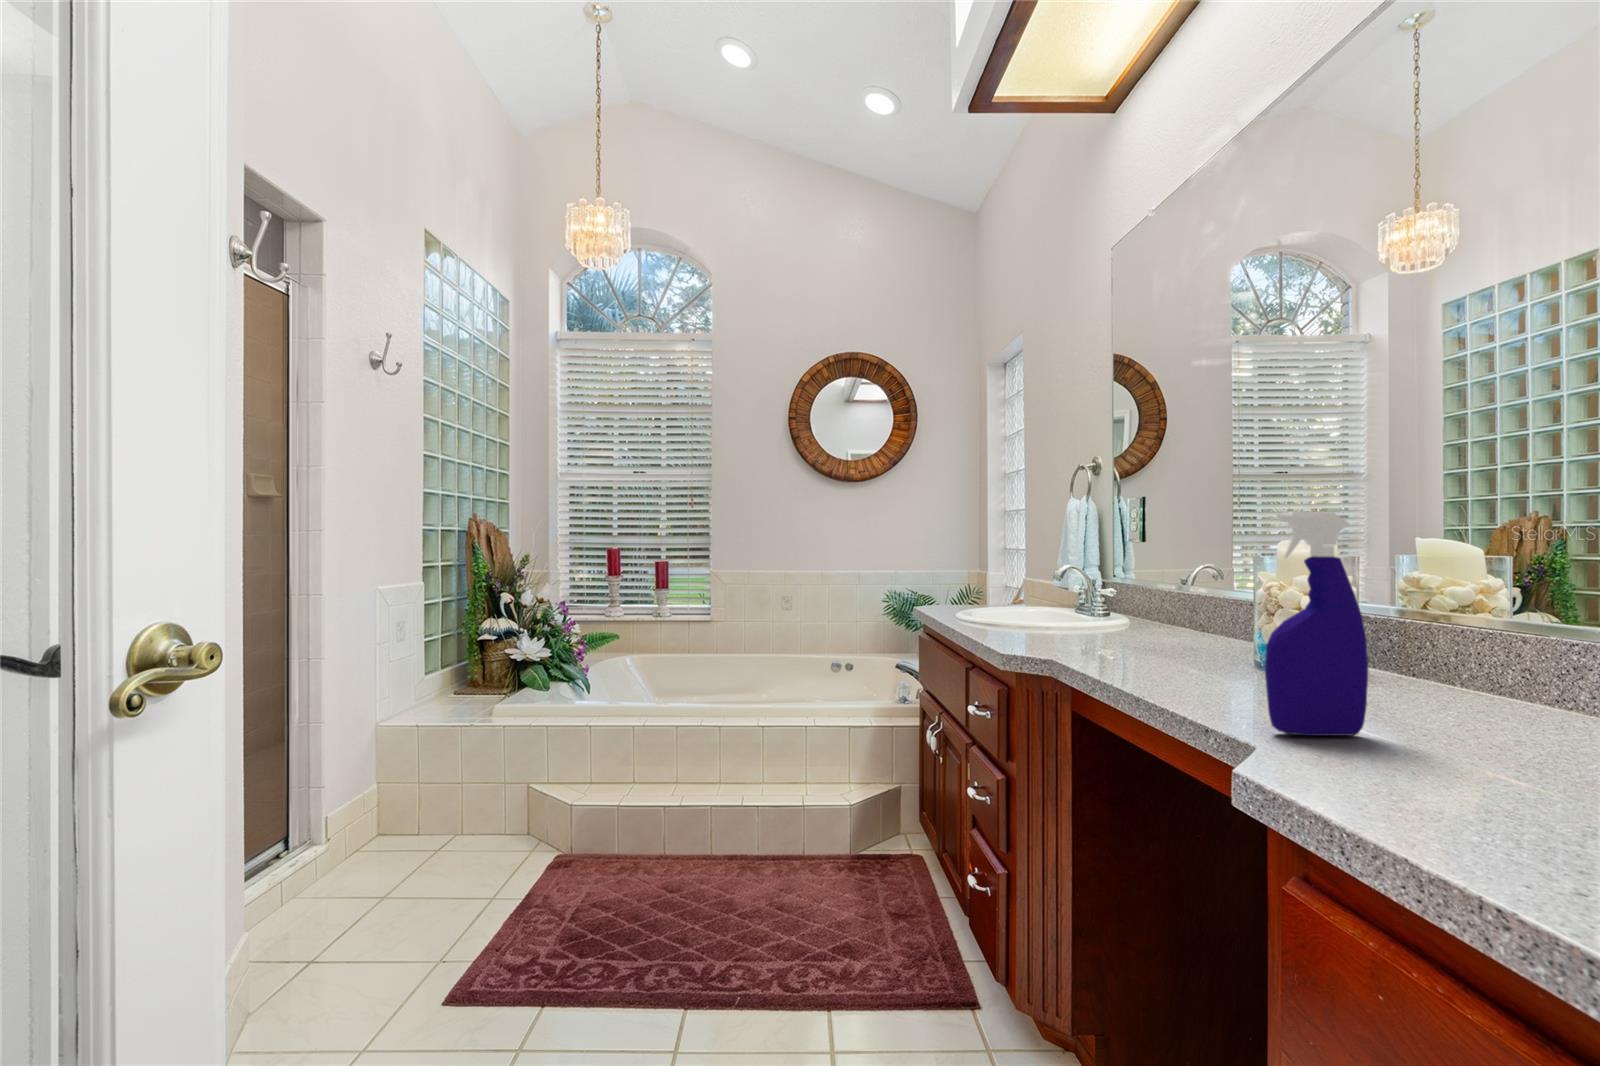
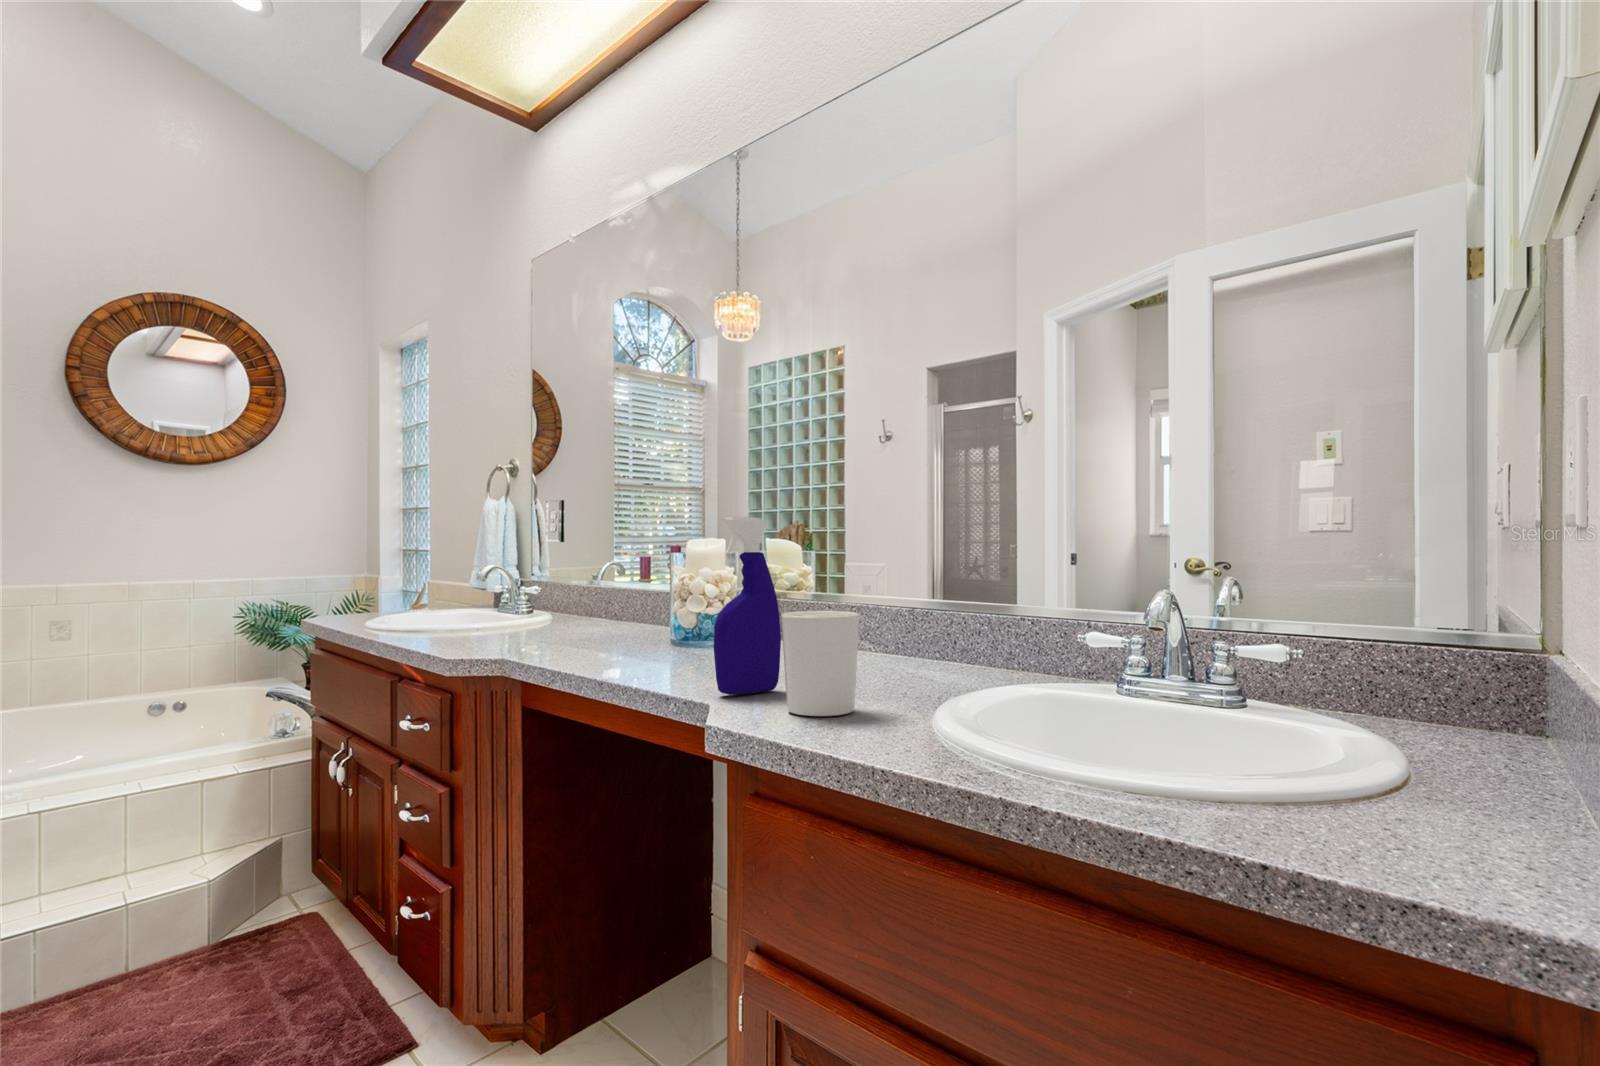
candle holder: none [1353,638,1489,791] -> present [781,611,860,716]

